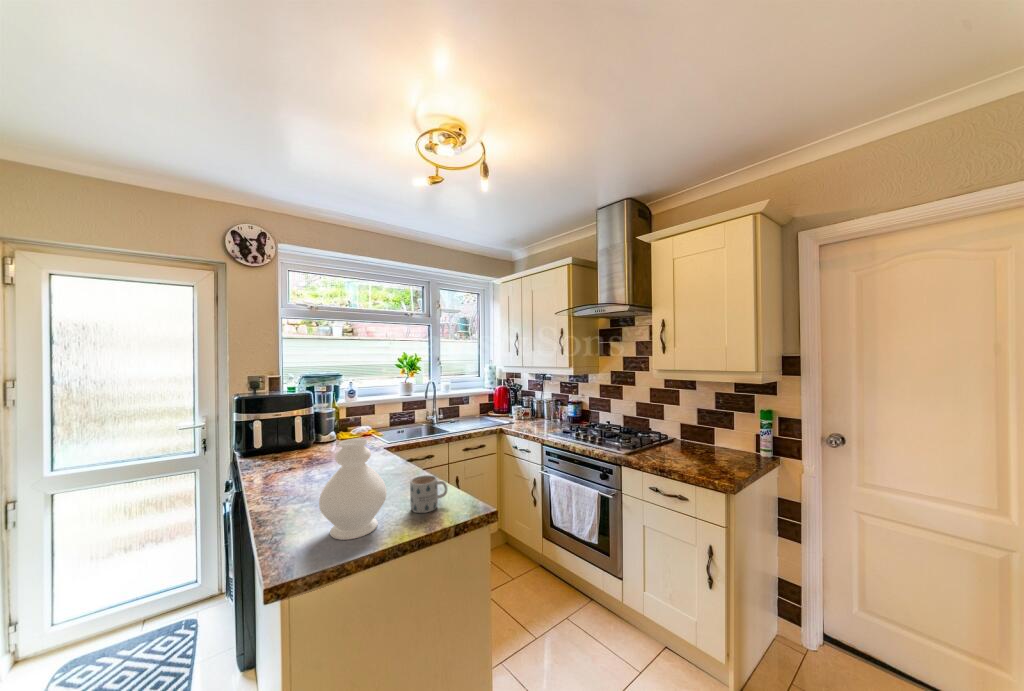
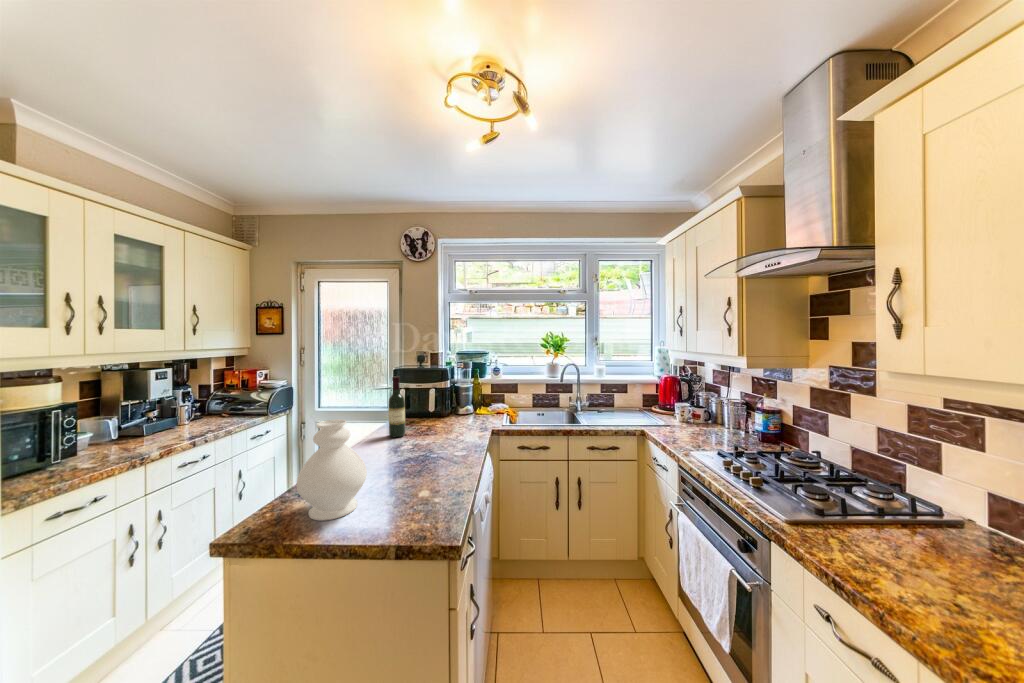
wine bottle: none [279,403,300,474] -> present [388,377,405,437]
mug: present [410,475,447,513] -> none [392,472,433,516]

